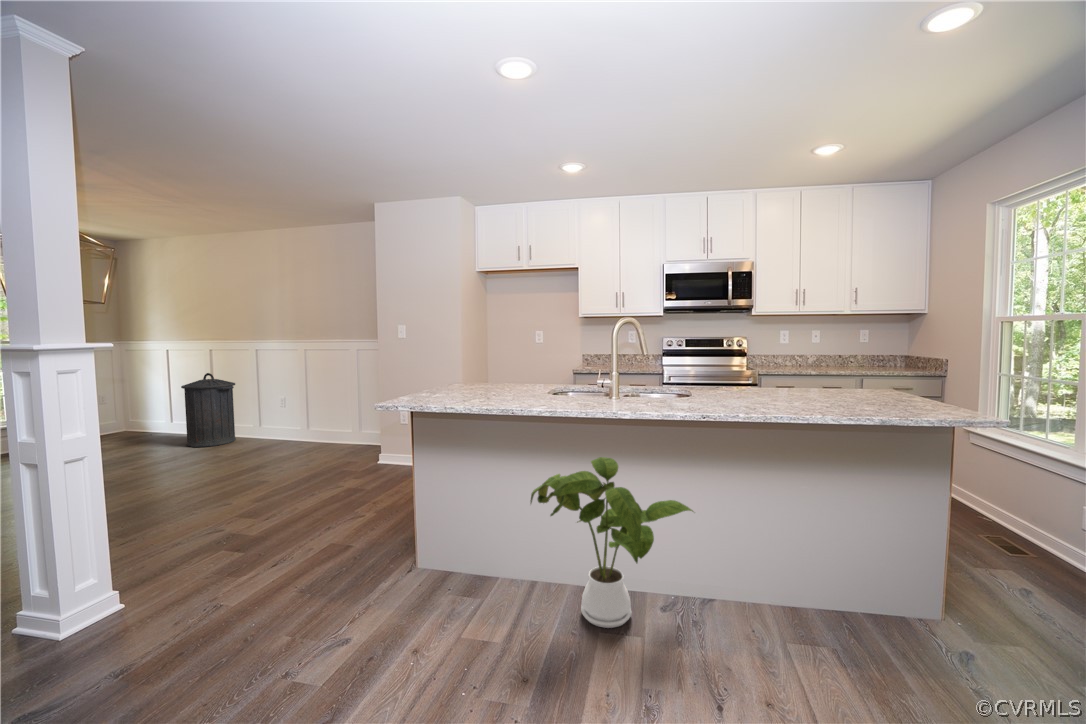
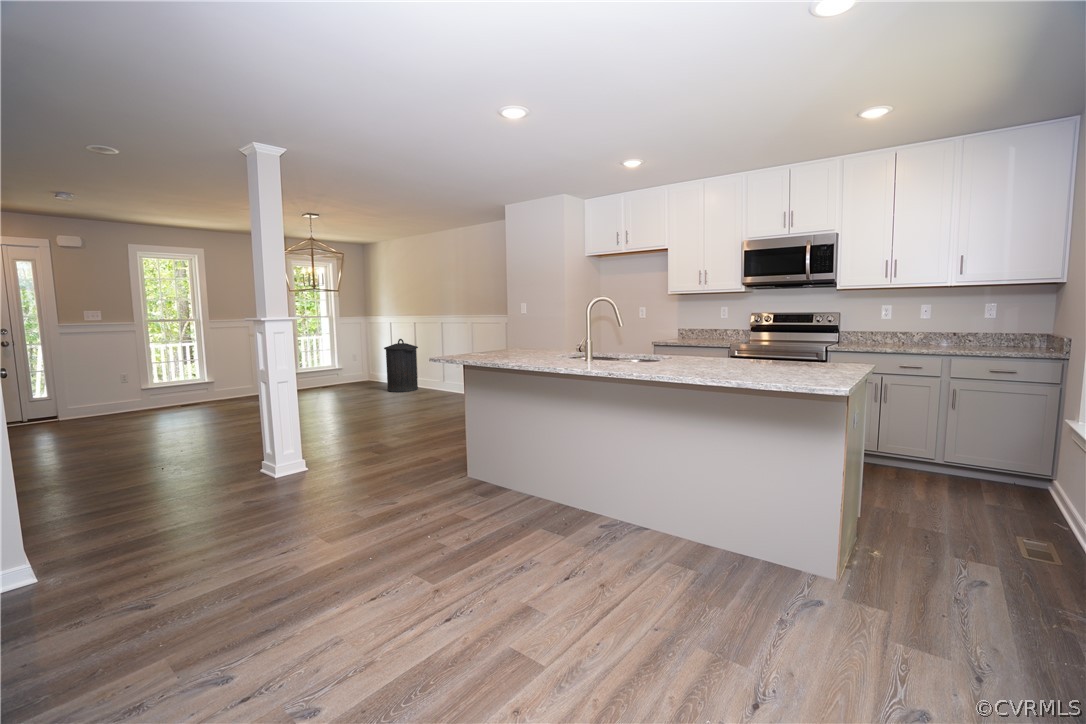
house plant: present [530,457,693,628] -> none [505,401,632,528]

